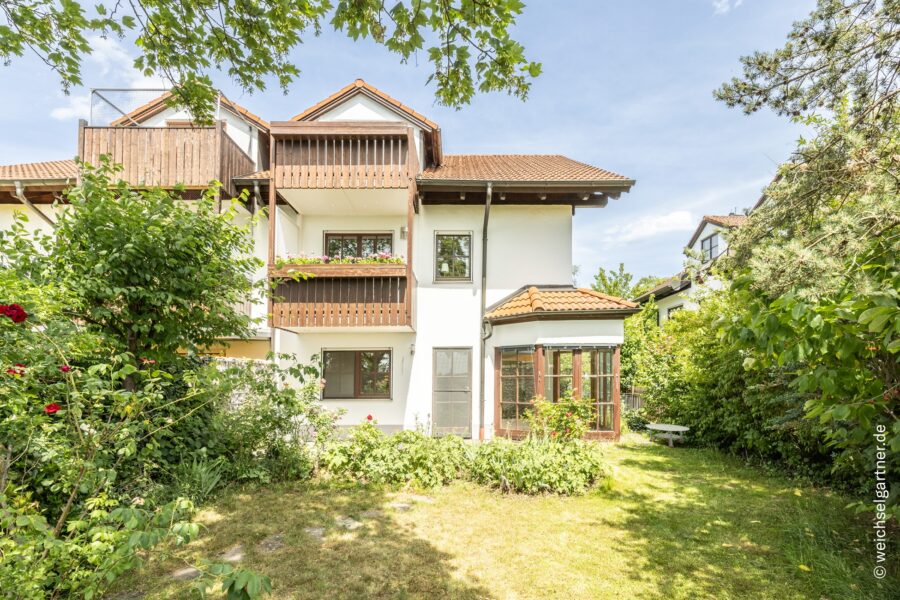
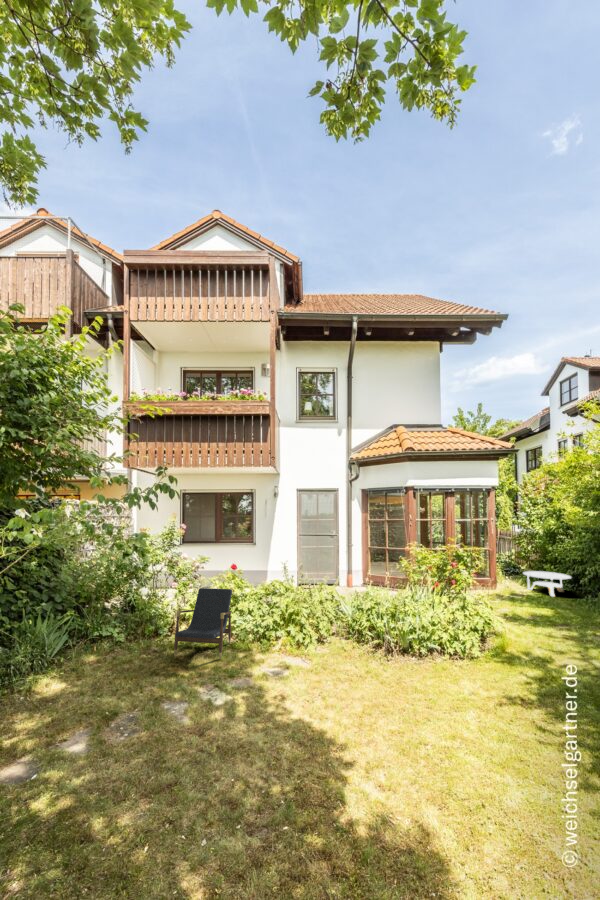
lounge chair: none [314,435,367,497] -> present [174,588,232,659]

